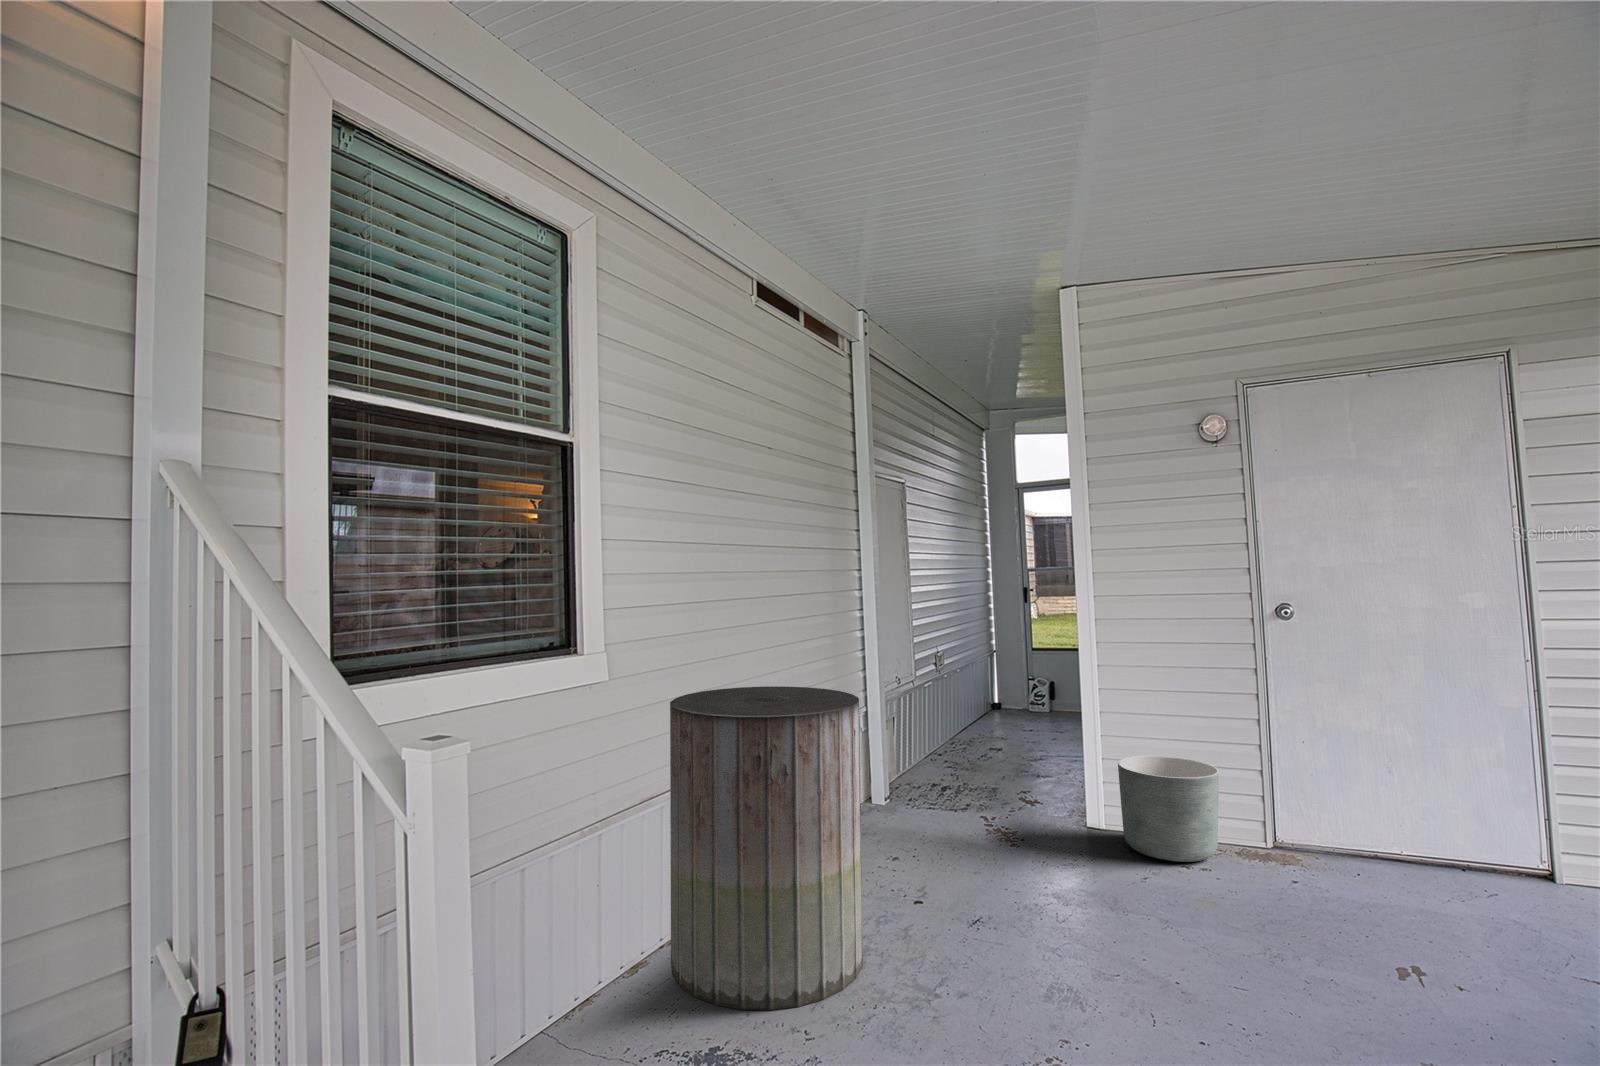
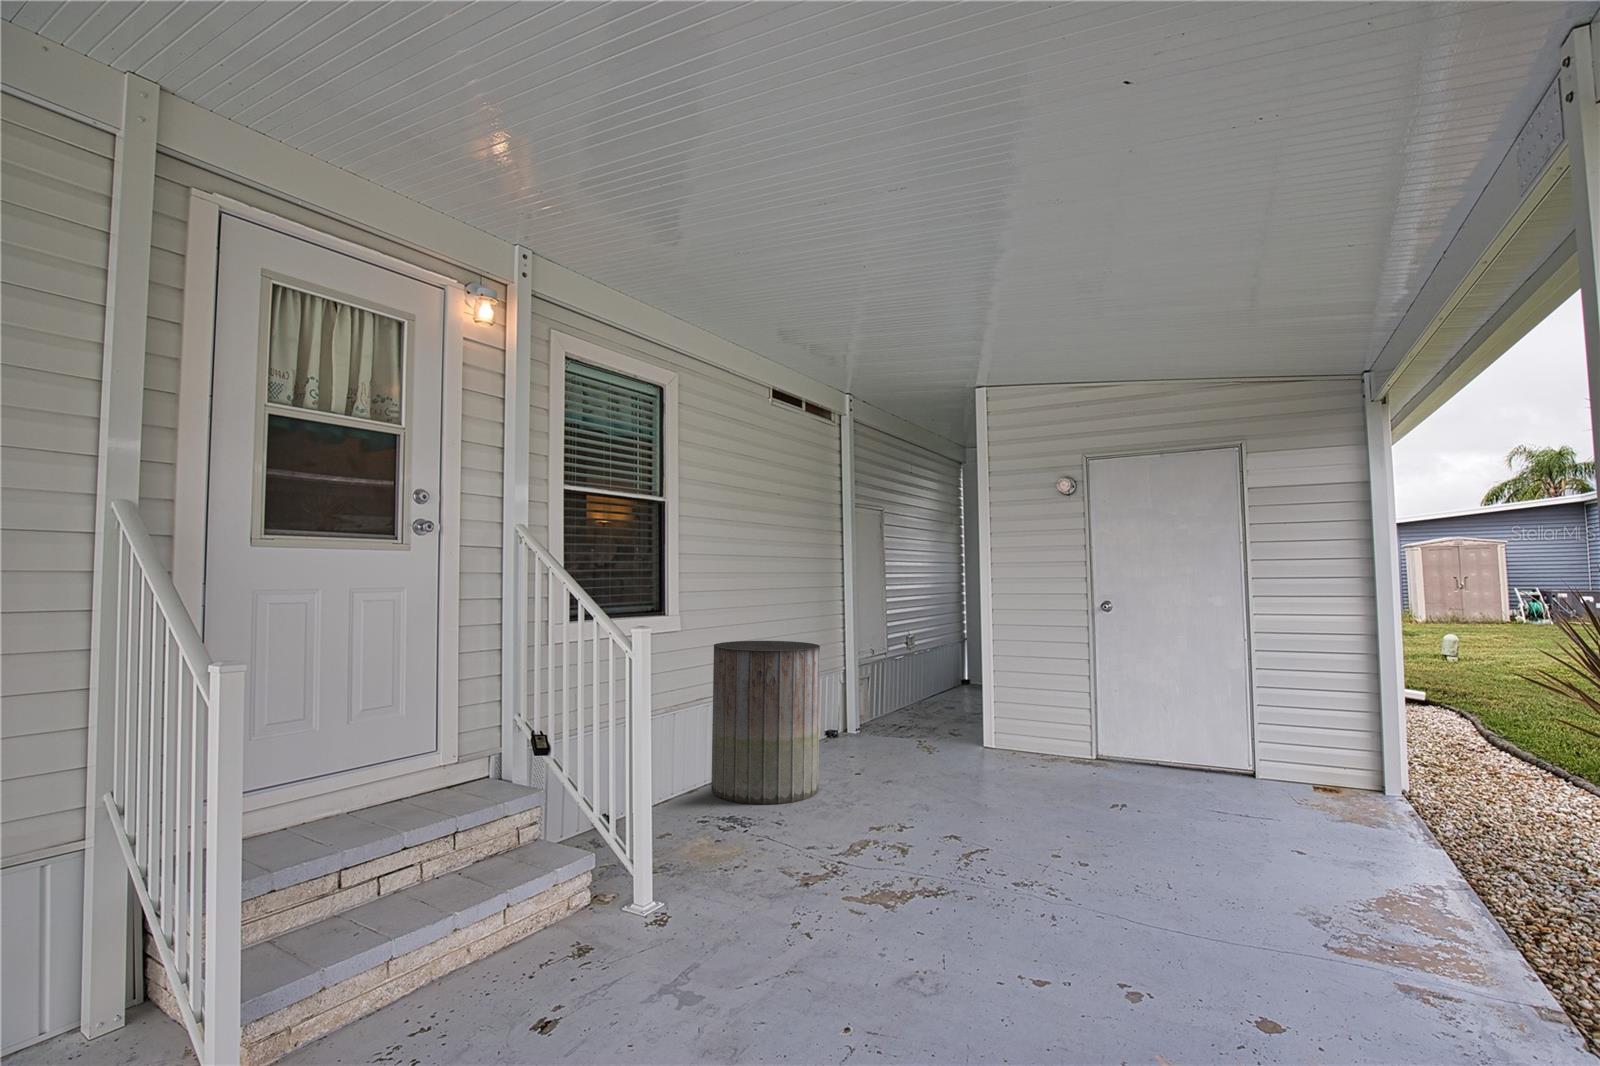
planter: present [1118,756,1219,862] -> none [1000,699,1061,762]

